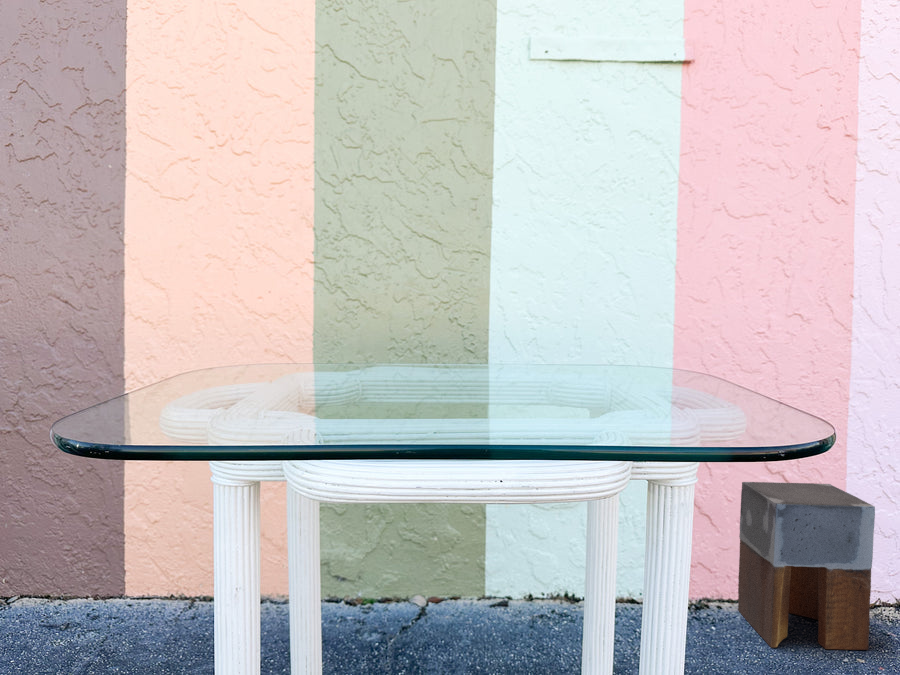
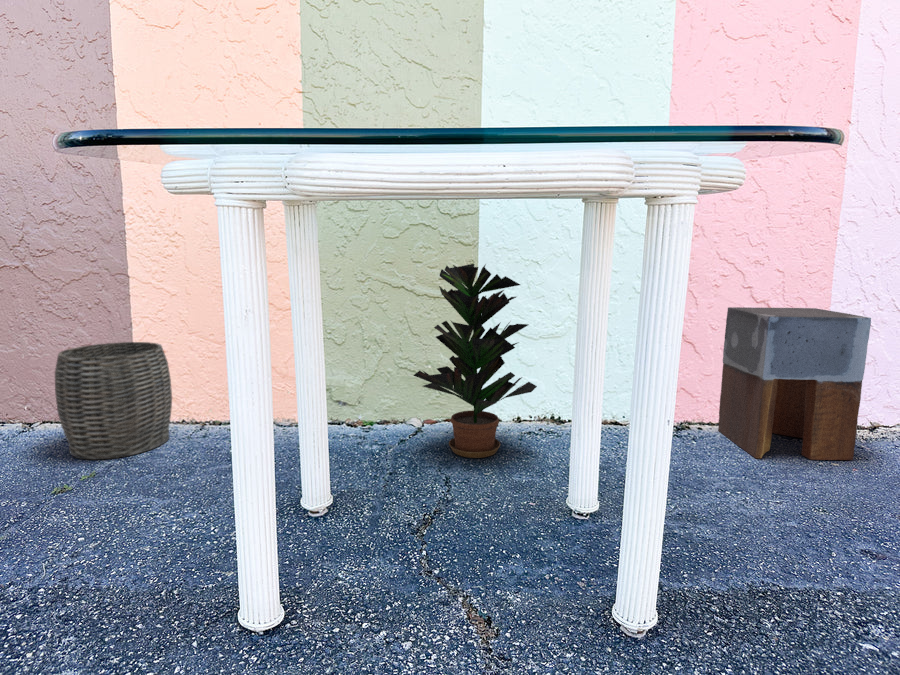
potted plant: none [423,442,549,646] -> present [414,264,537,458]
woven basket: none [55,514,167,648] -> present [55,342,172,459]

